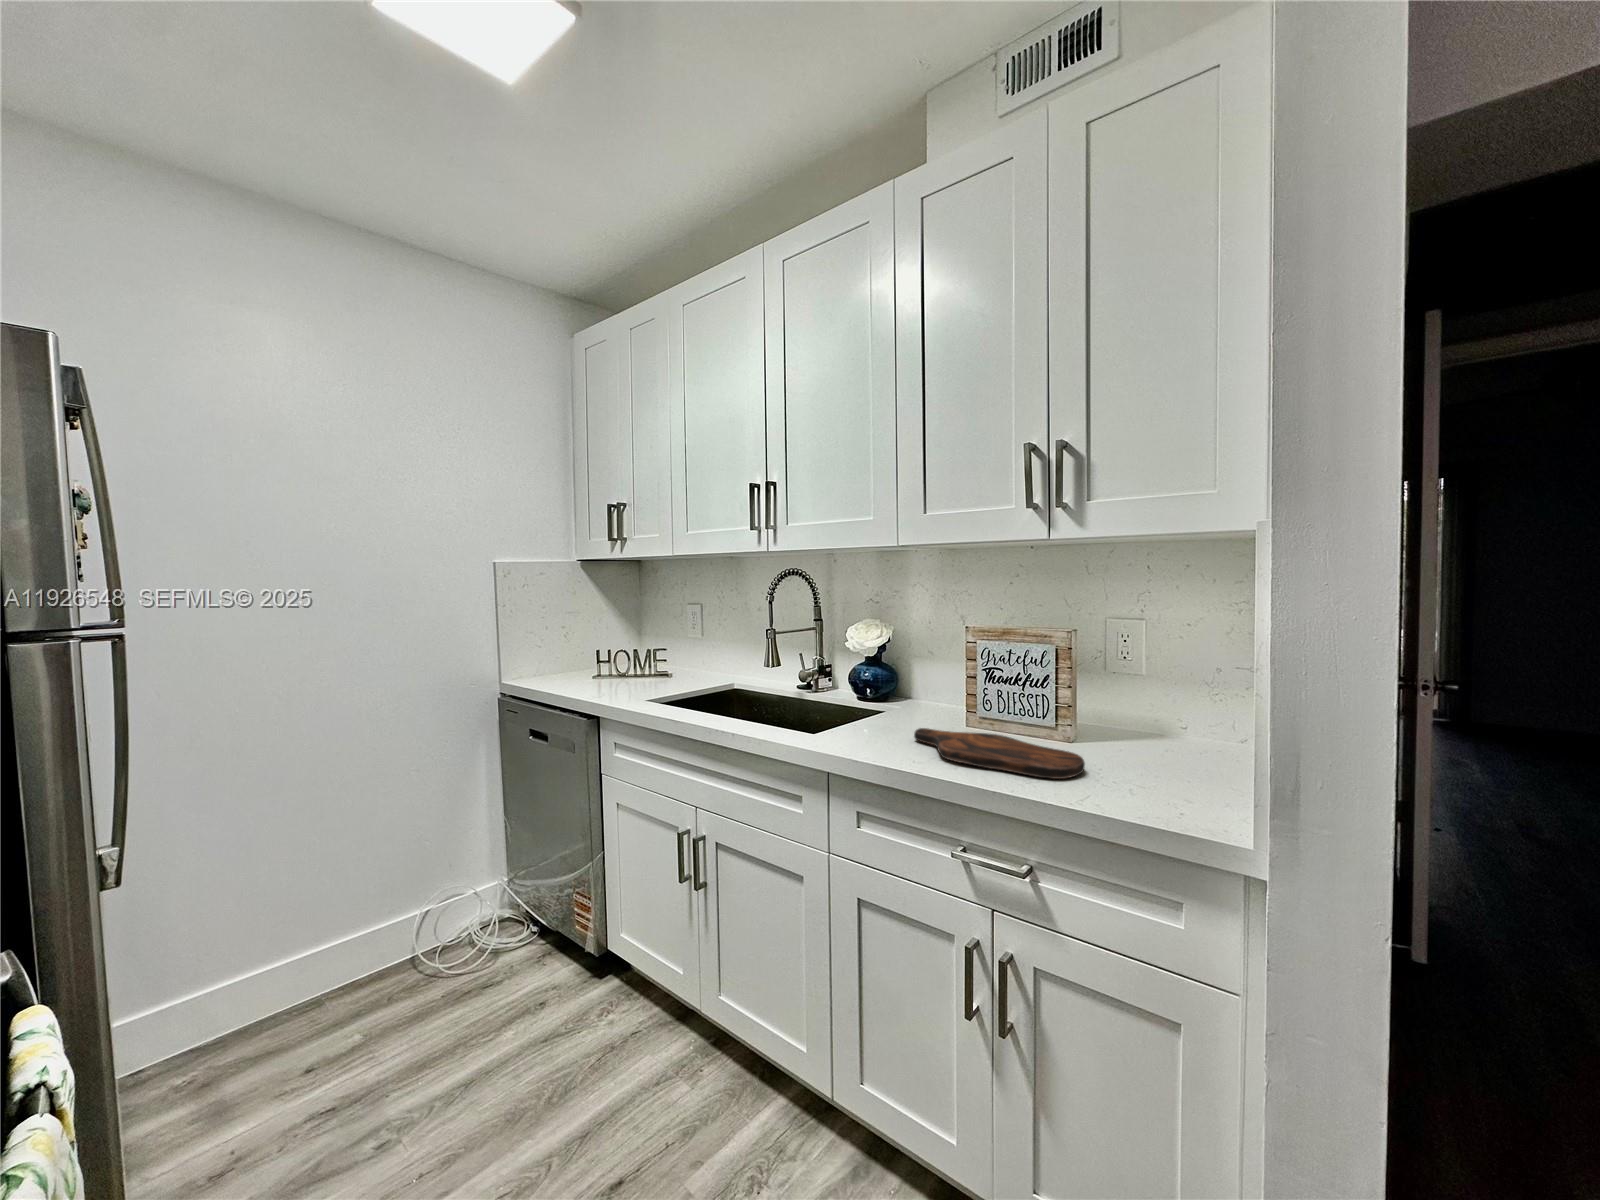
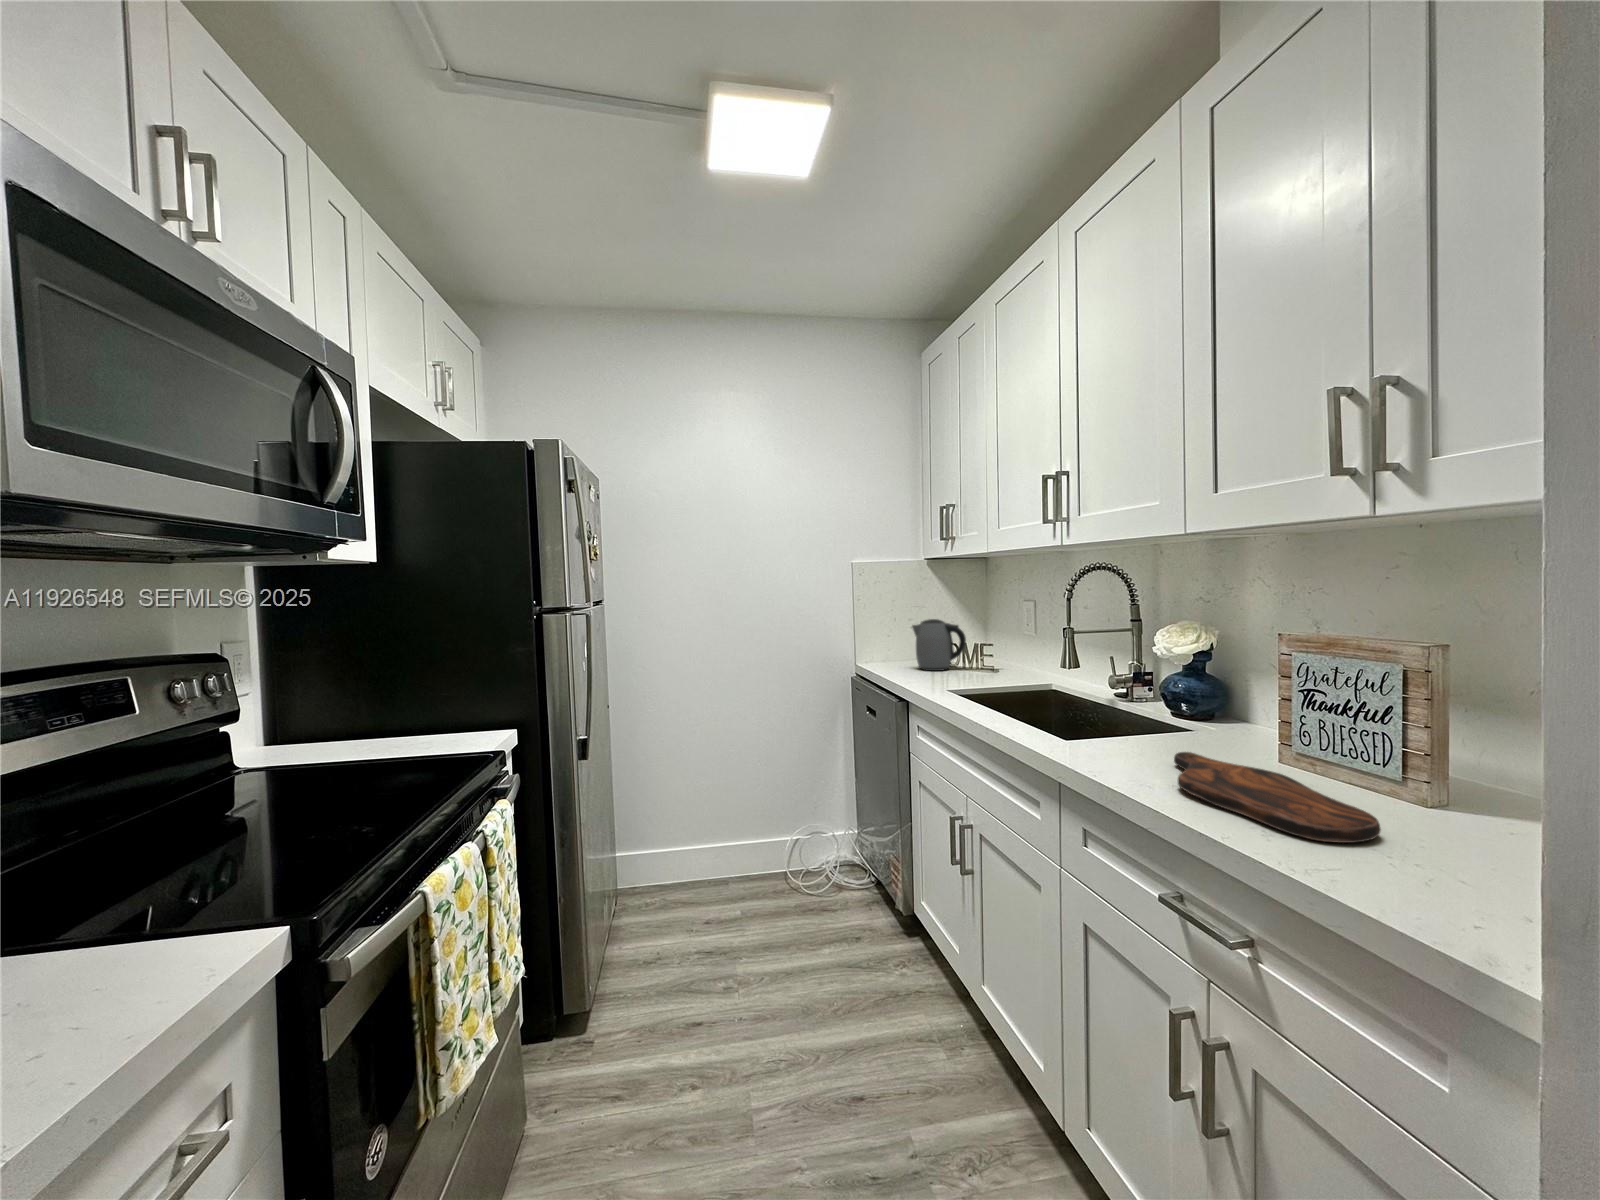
kettle: none [578,626,638,683] -> present [912,619,966,671]

